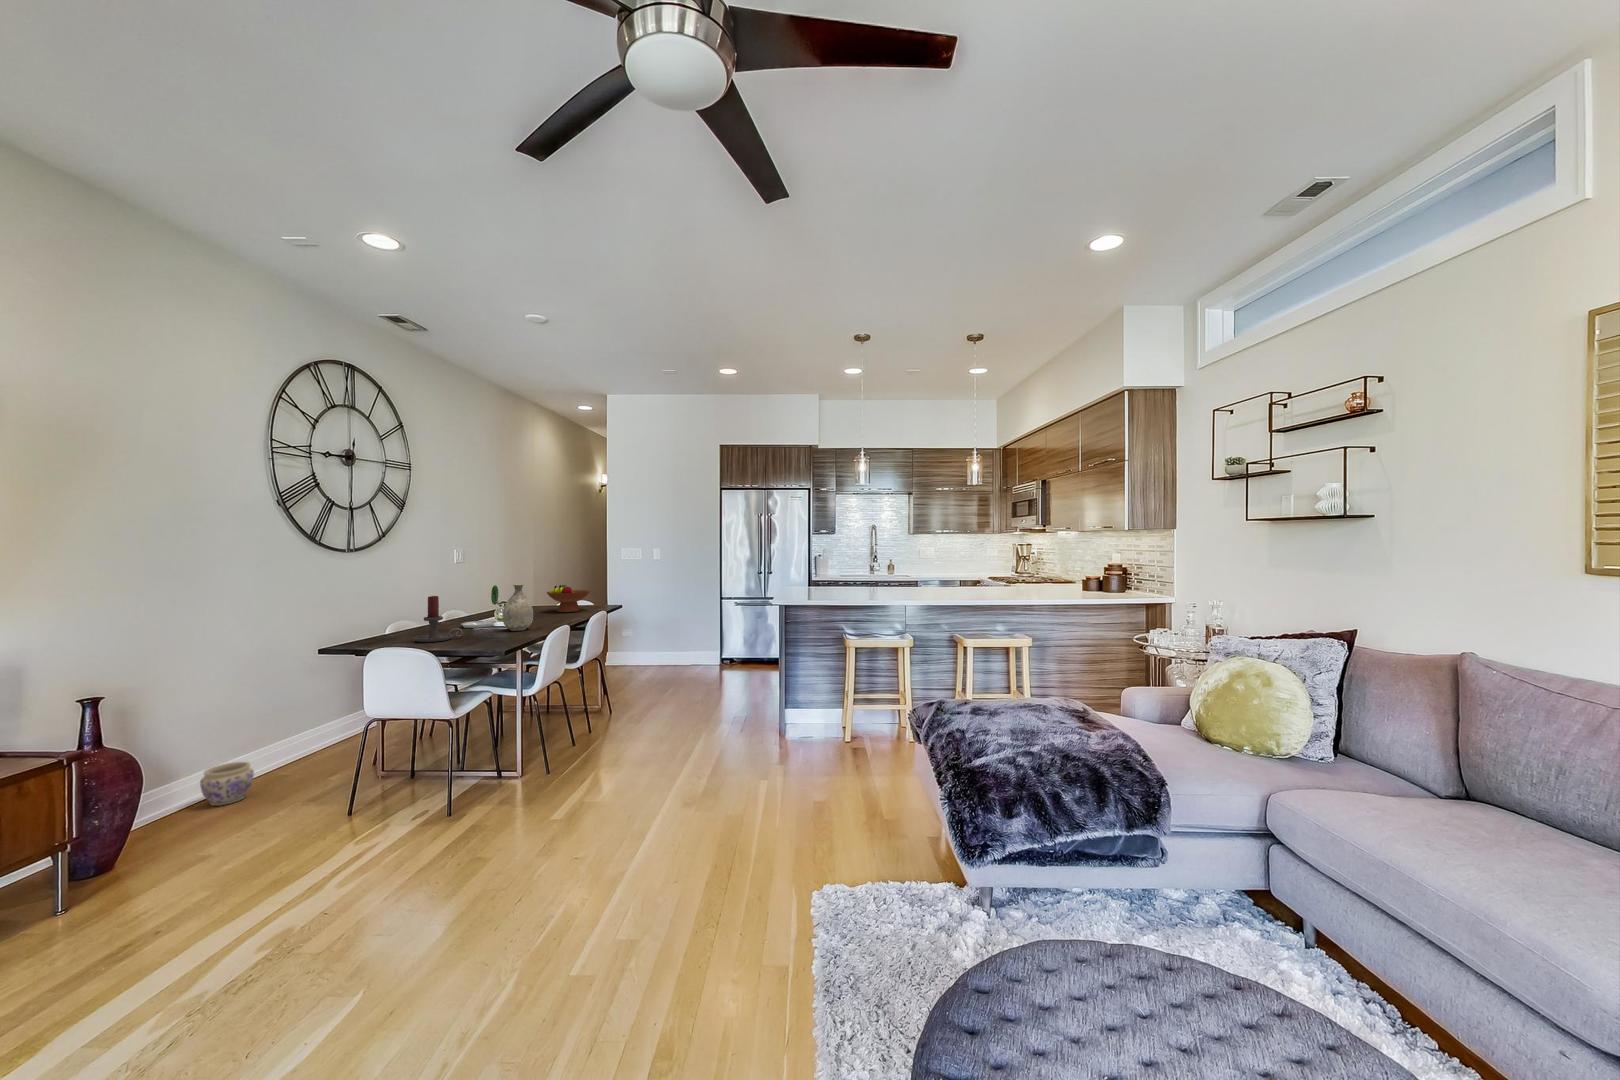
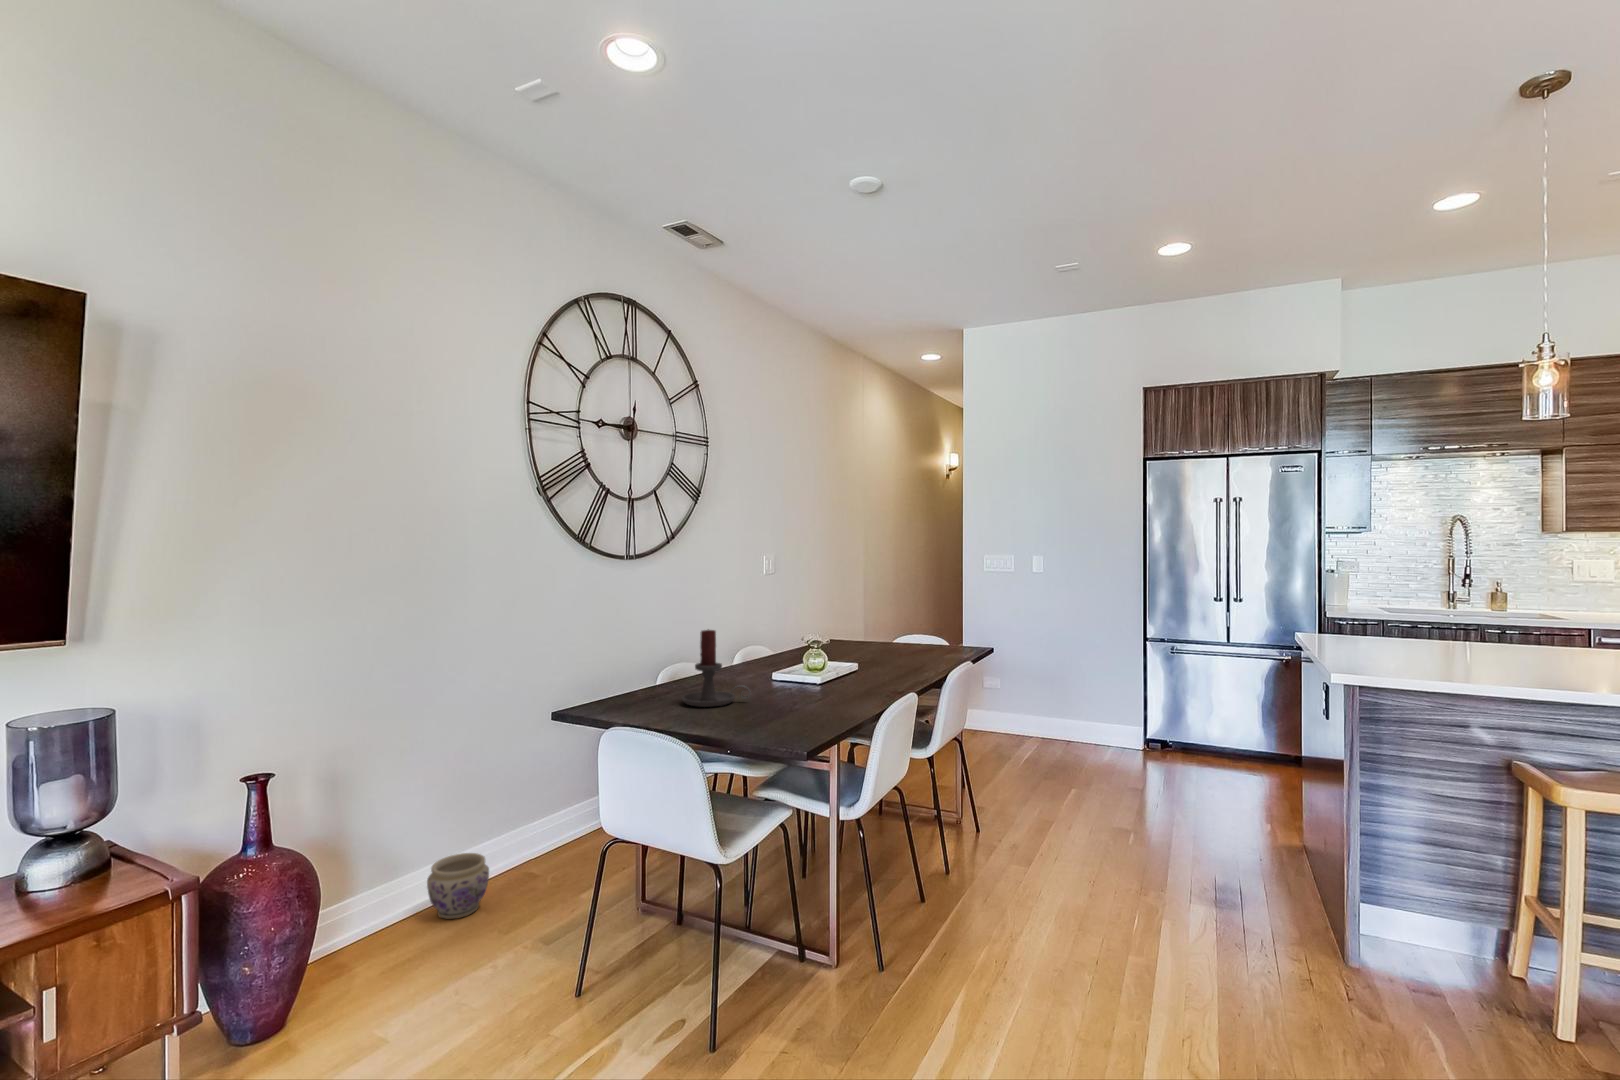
vase: present [503,584,533,631] -> none [812,613,859,693]
plate: present [461,585,498,628] -> none [755,612,808,679]
fruit bowl: present [547,585,590,612] -> none [877,612,944,656]

